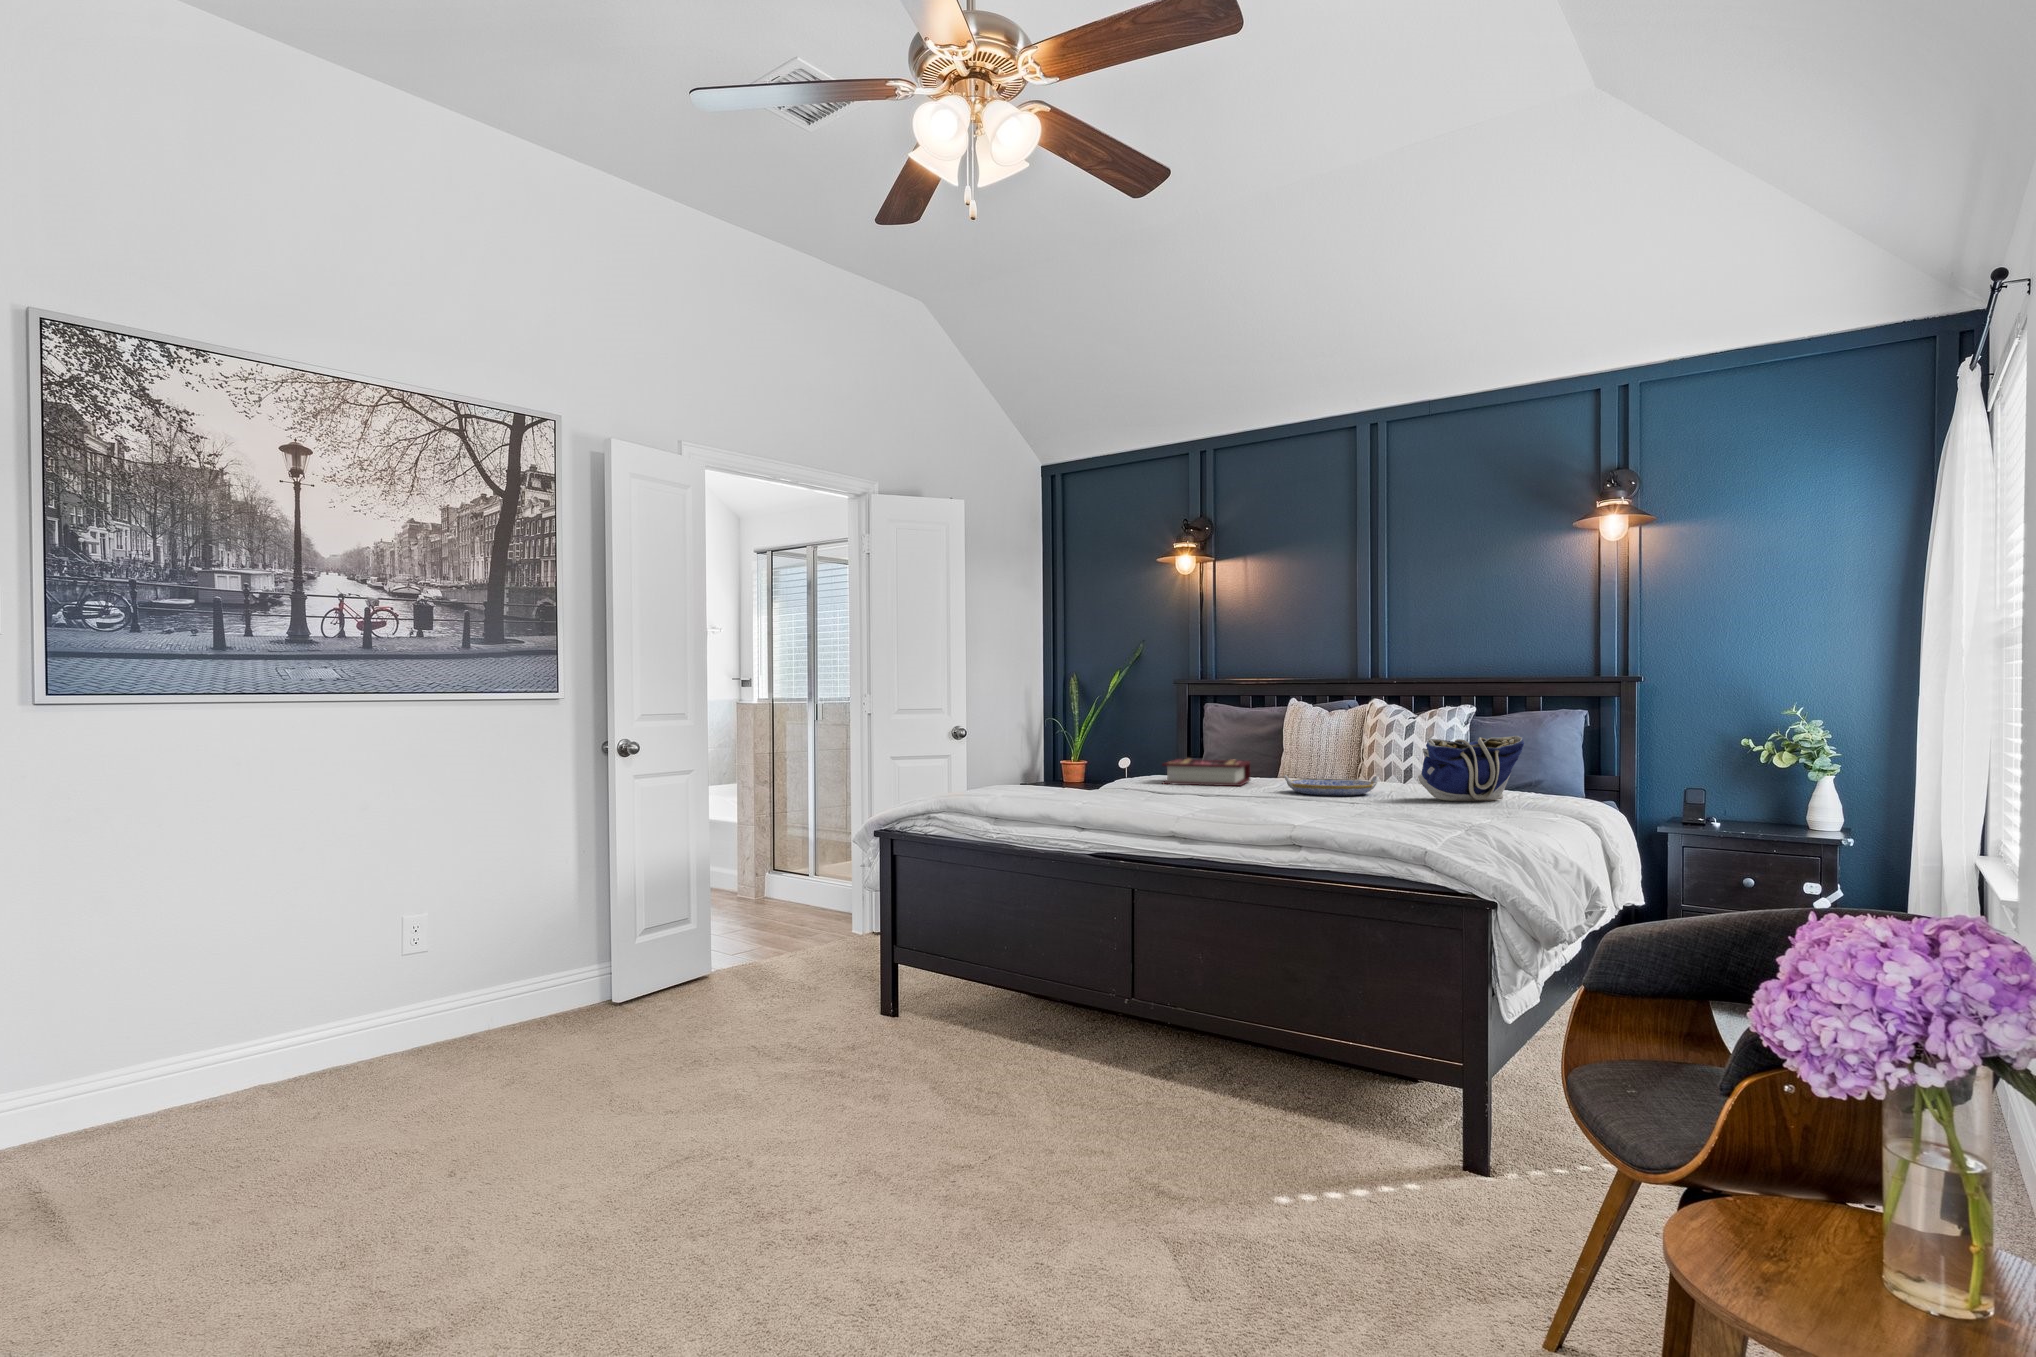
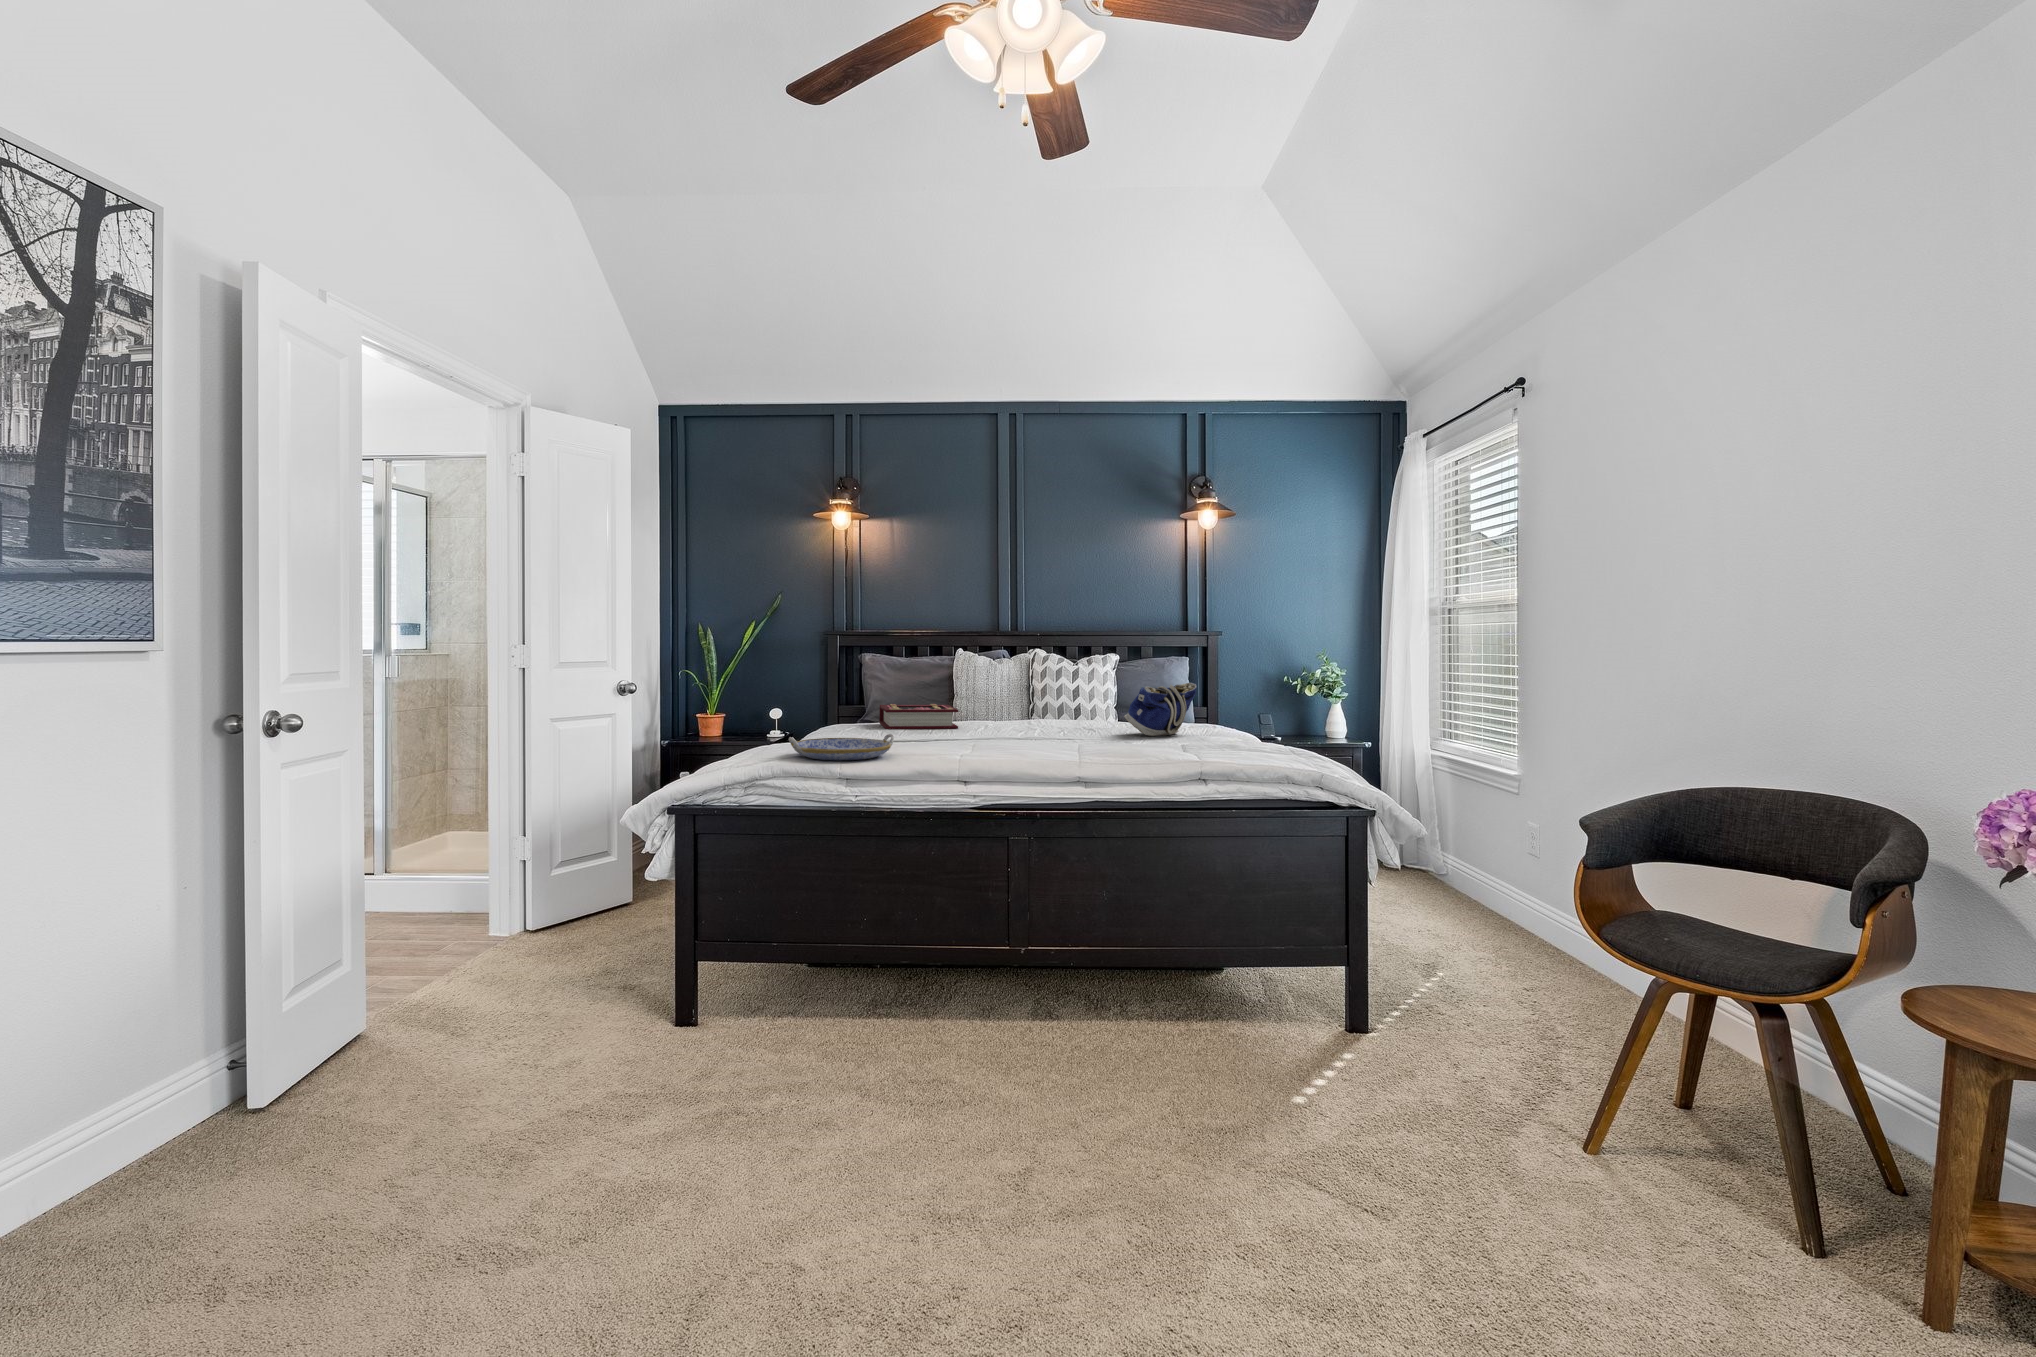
serving tray: present [1284,775,1379,796] -> present [789,734,894,761]

